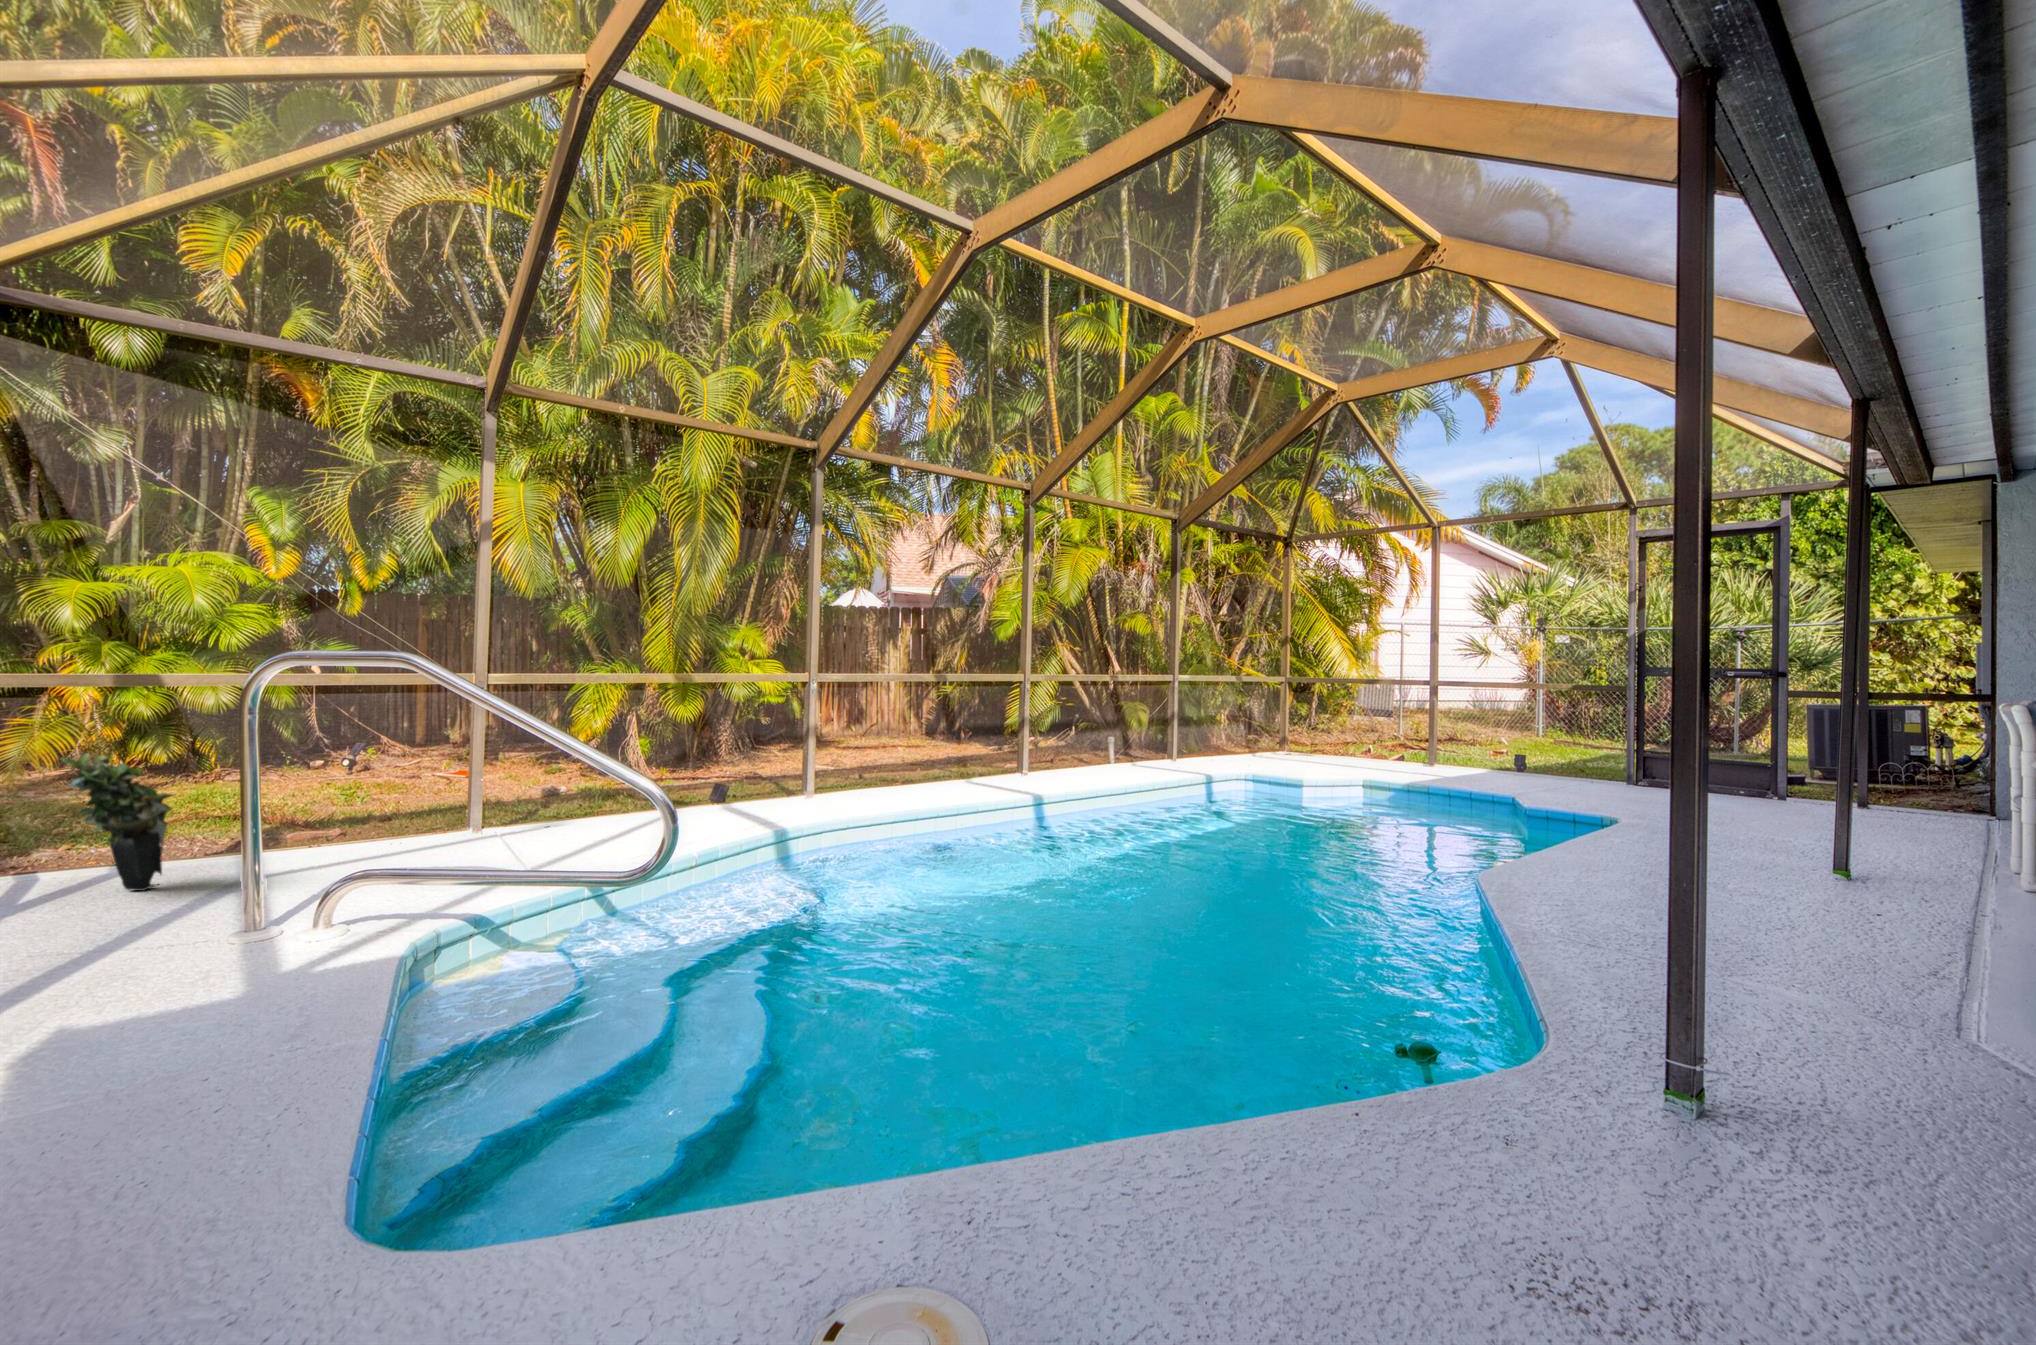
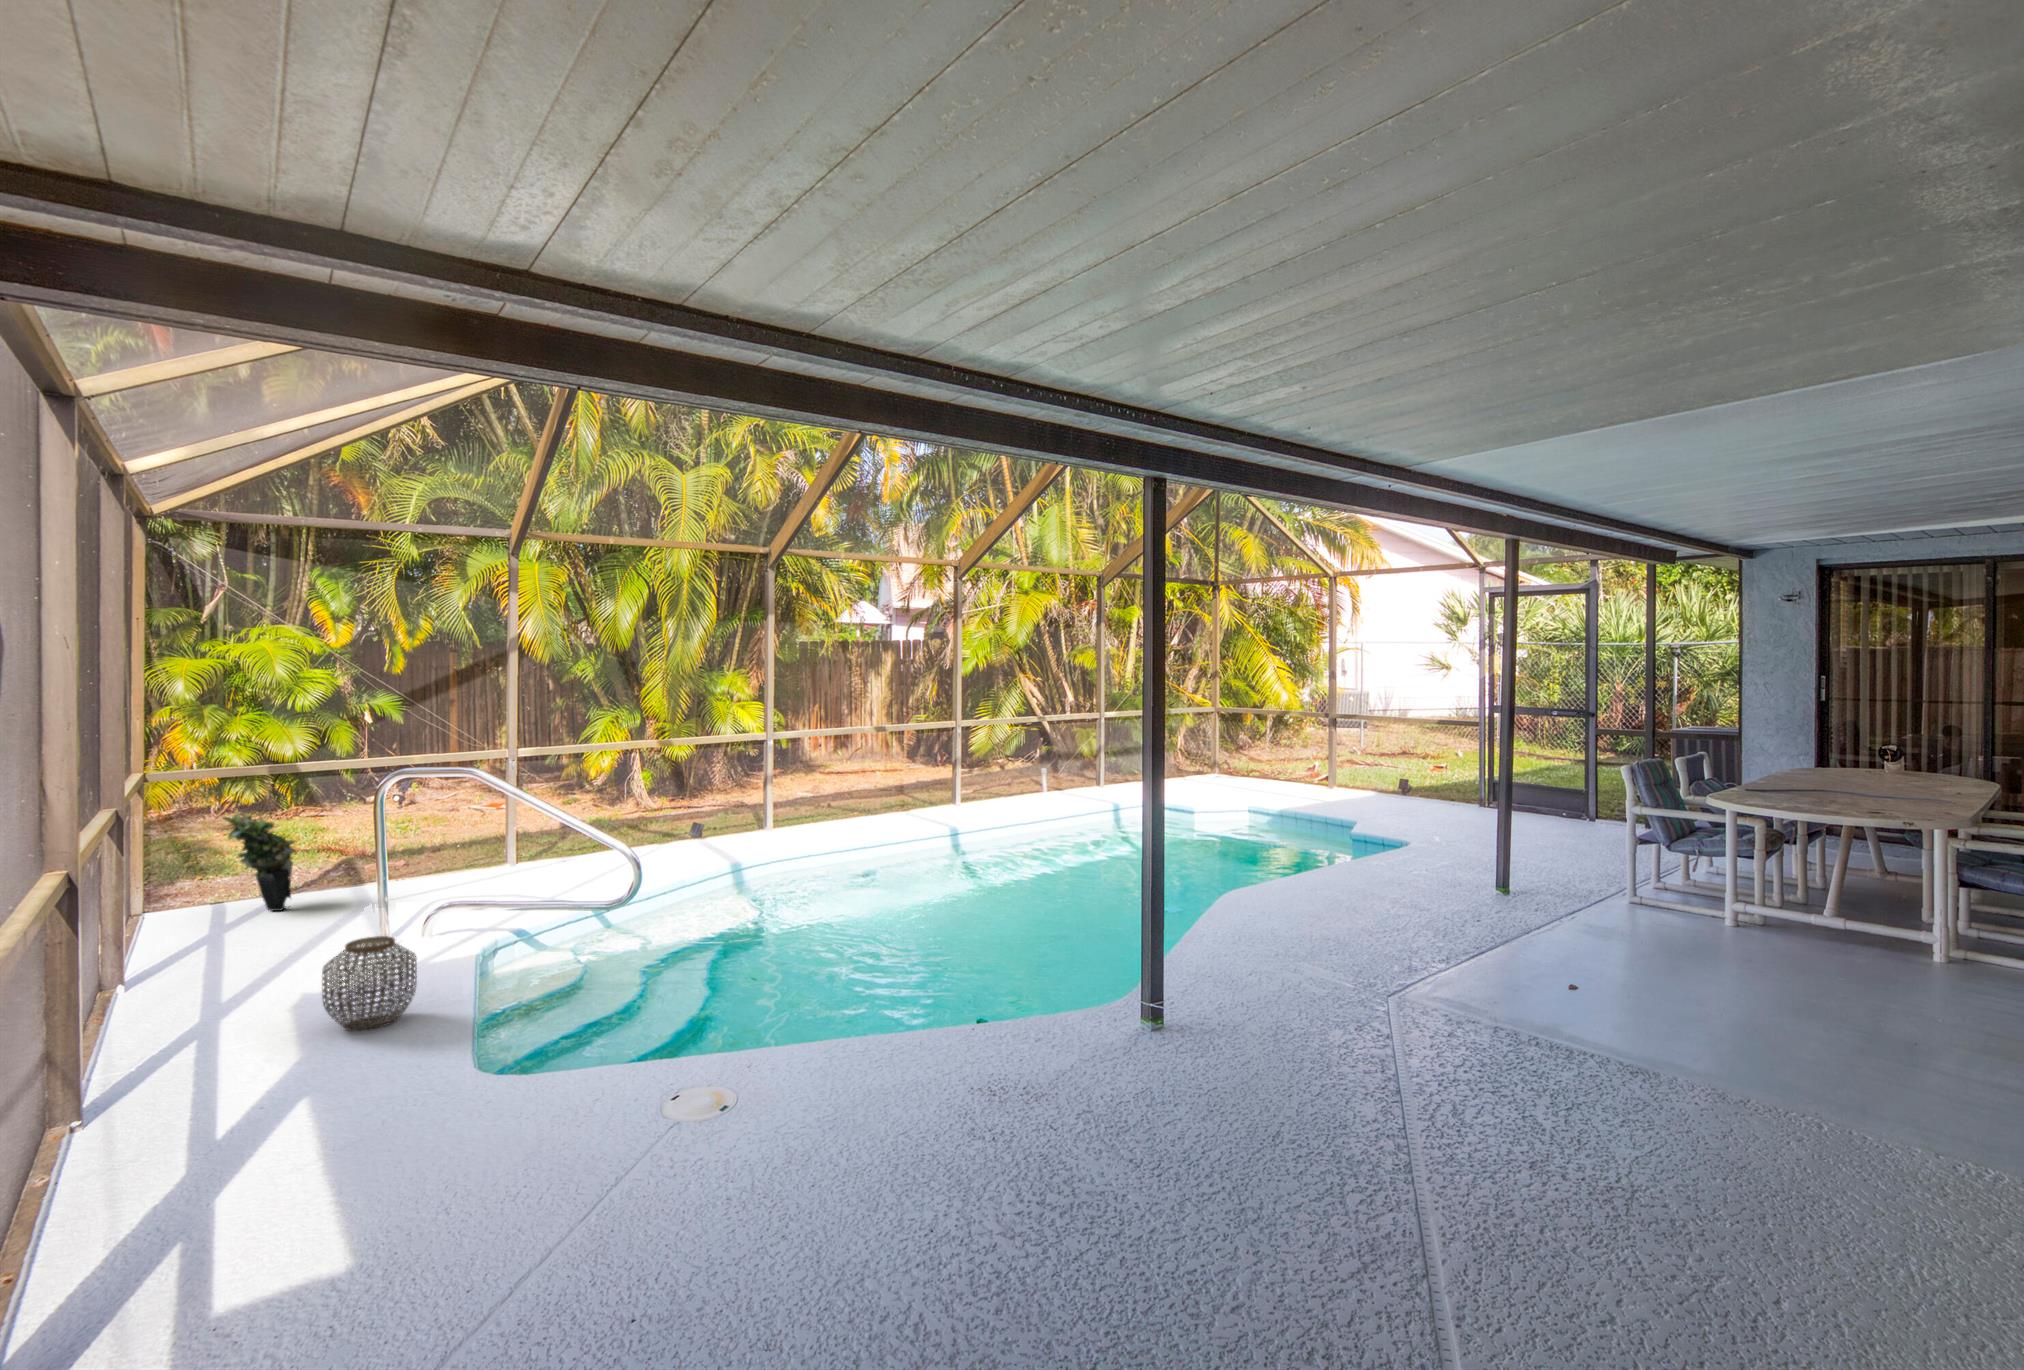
woven basket: none [106,926,287,1090] -> present [322,936,417,1031]

